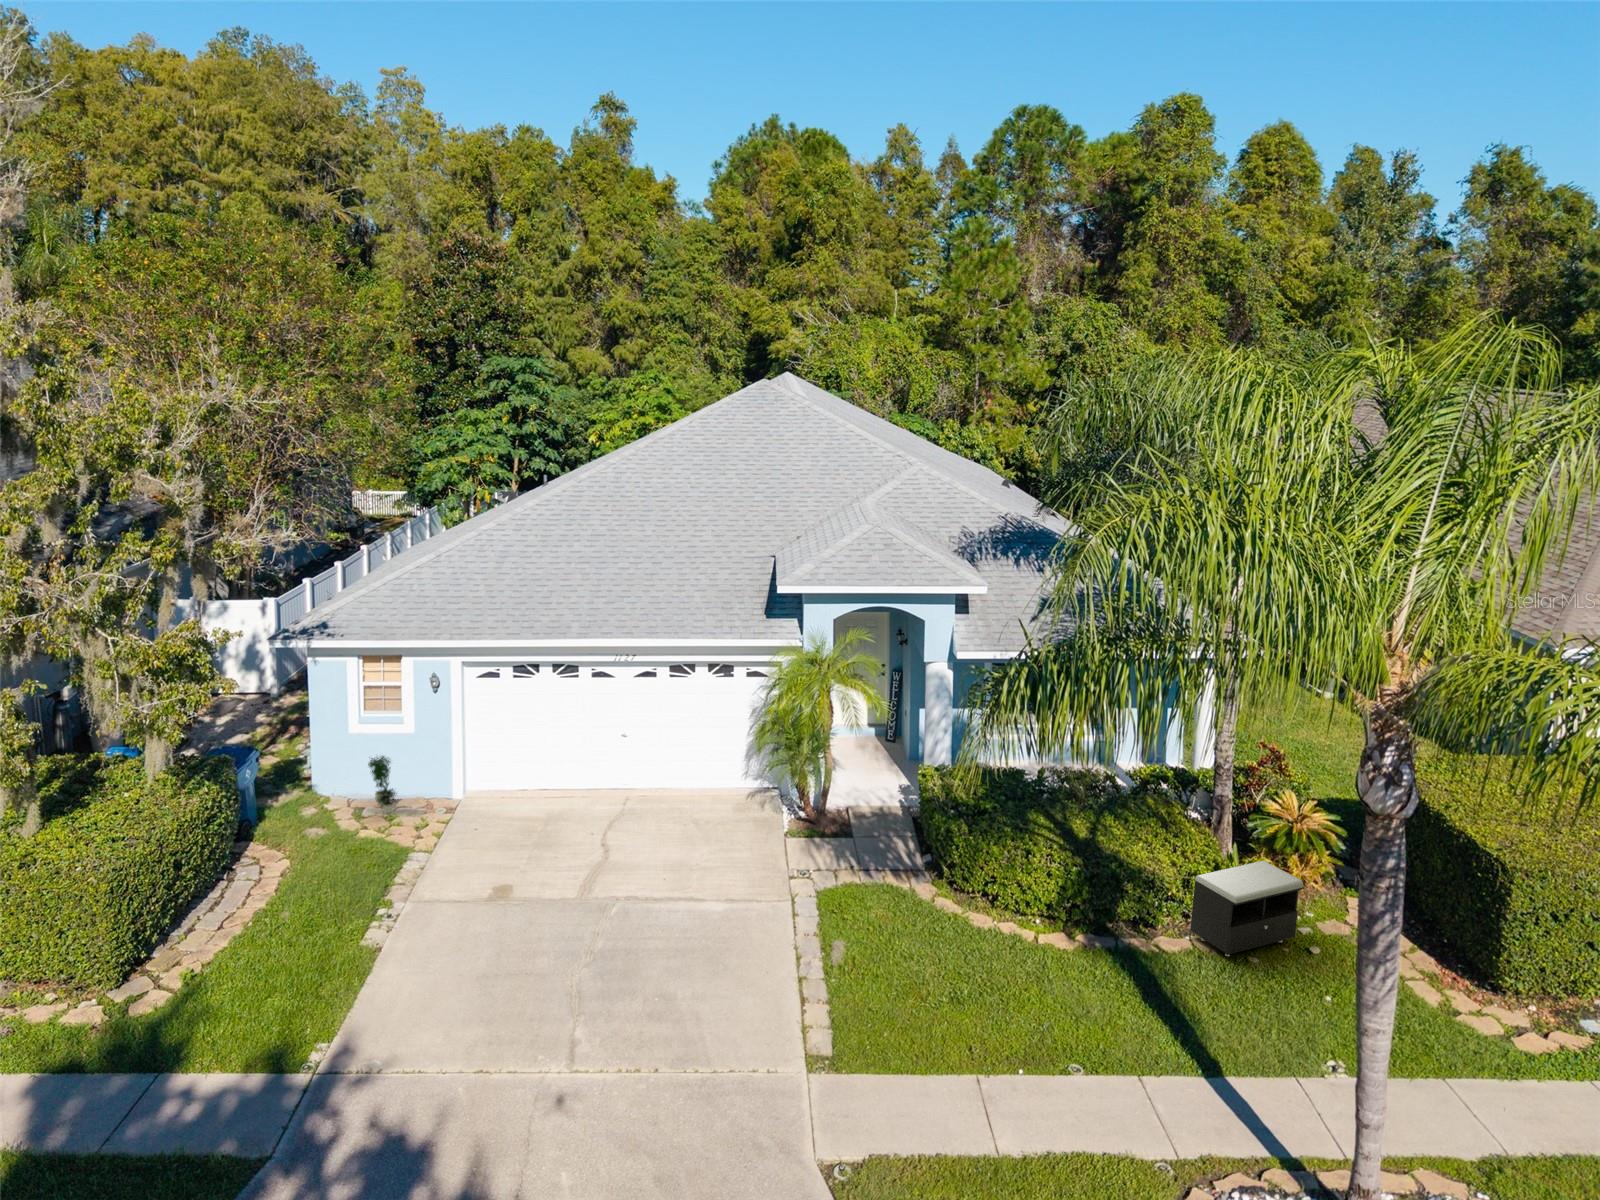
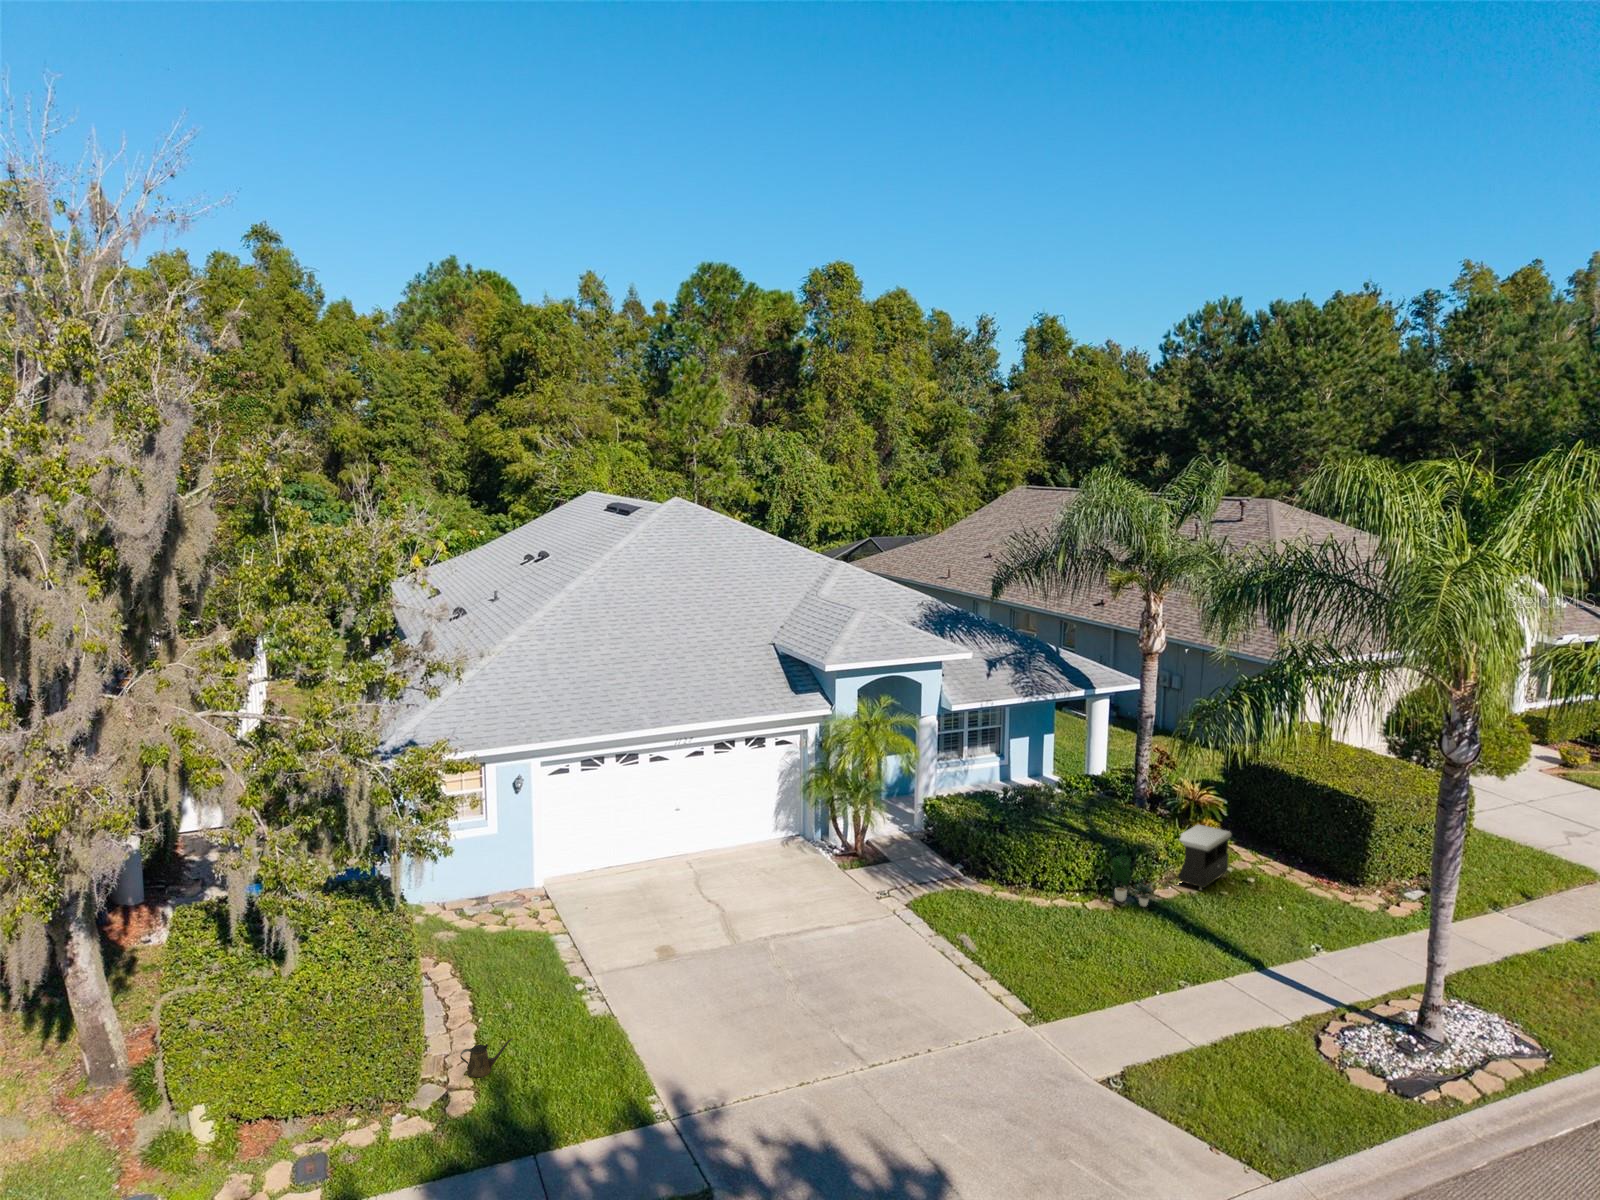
potted plant: present [368,756,396,814] -> present [1113,854,1153,906]
watering can: none [126,965,179,1000] -> present [460,1038,513,1077]

